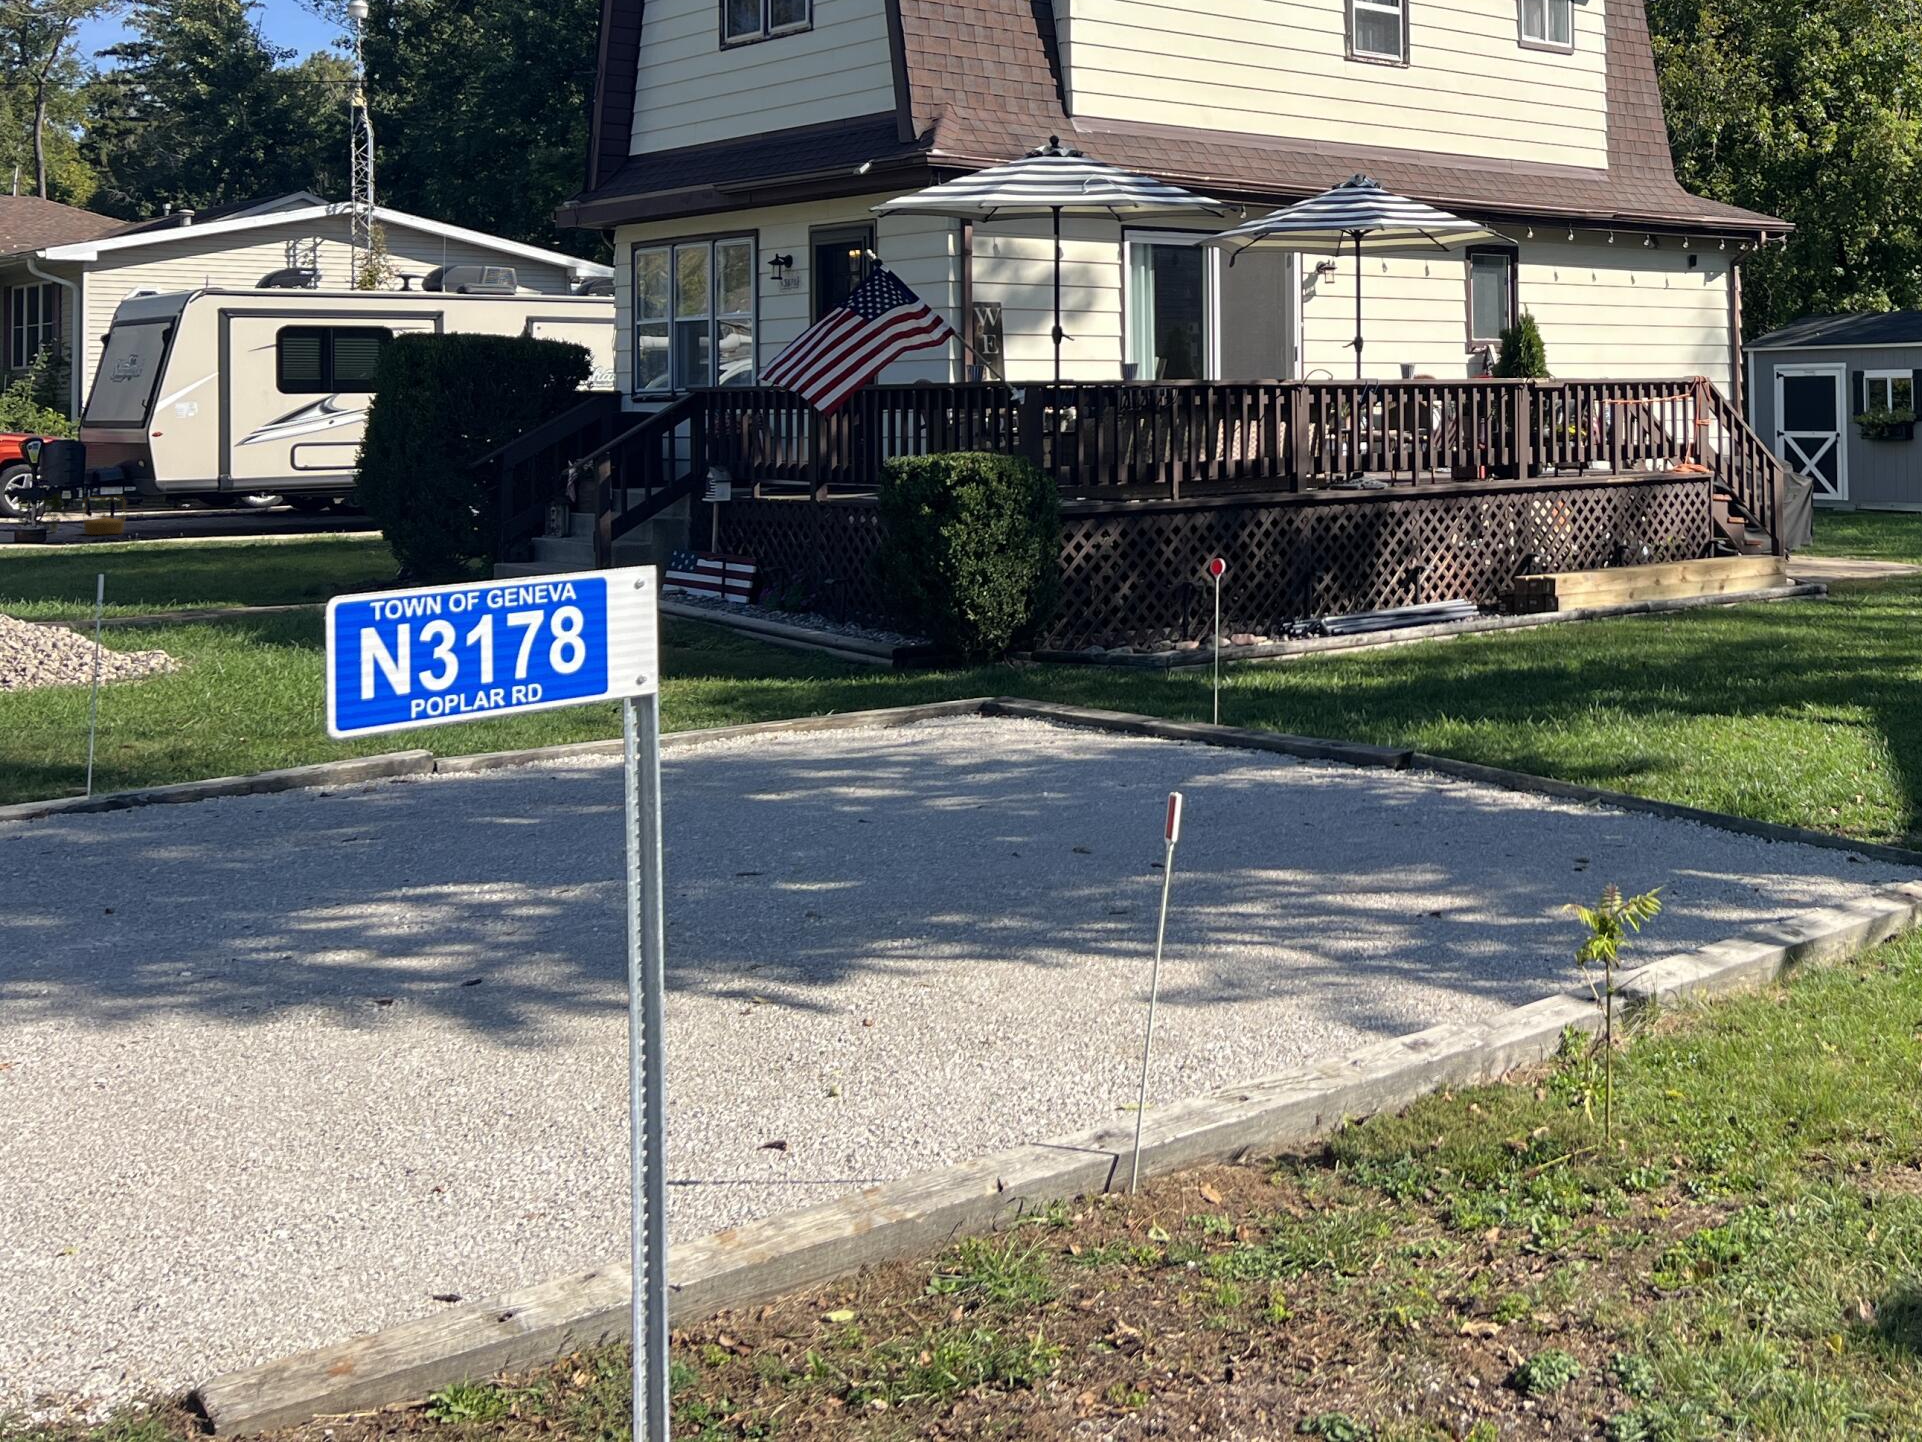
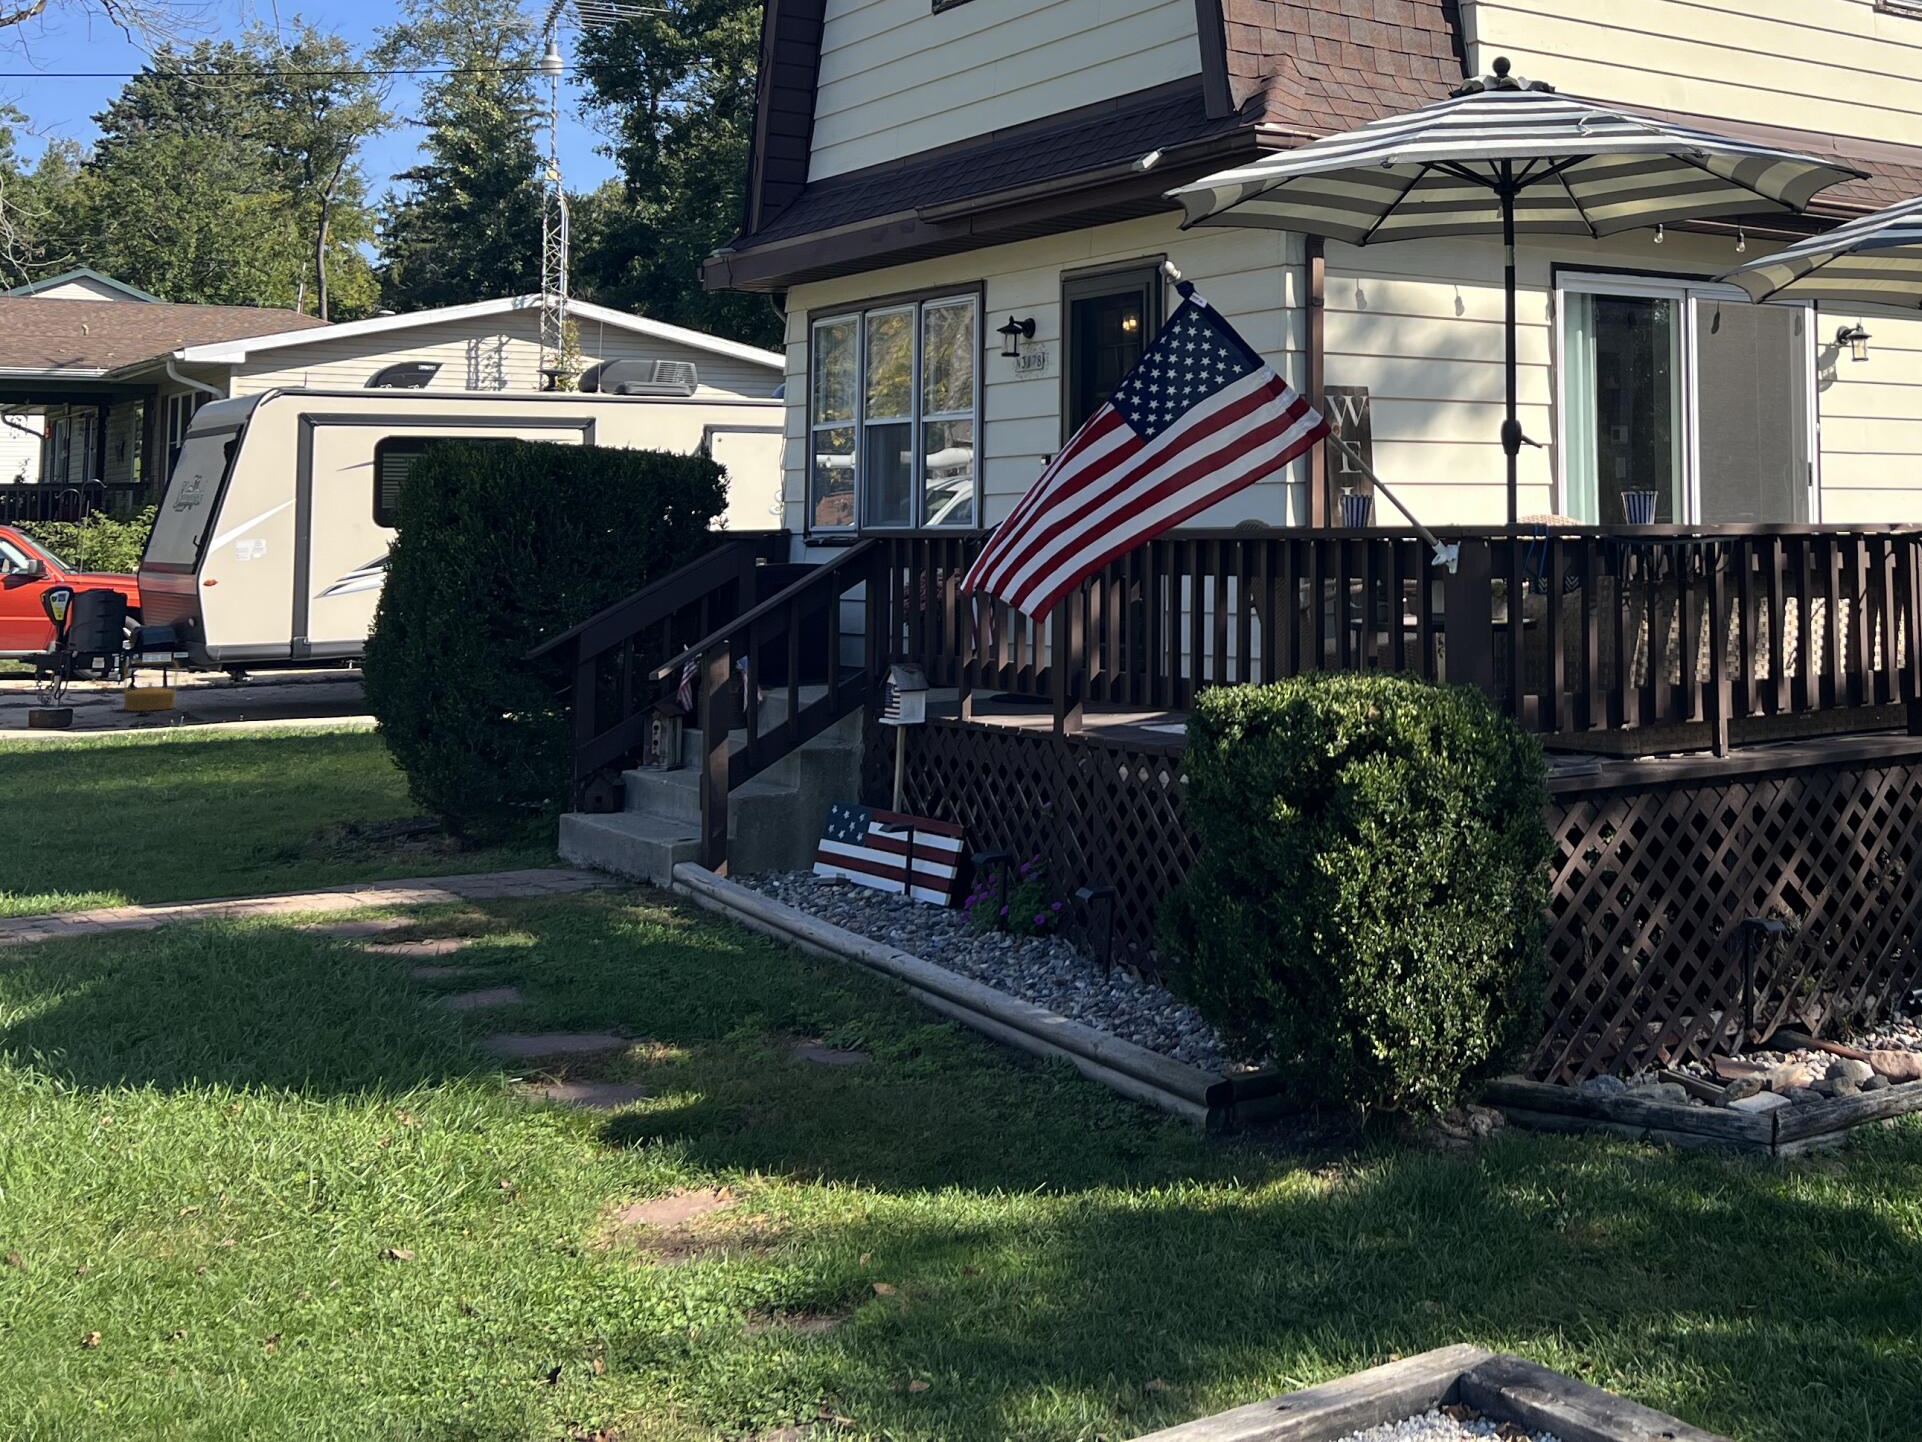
potted plant: present [41,493,70,533] -> none [65,651,112,706]

